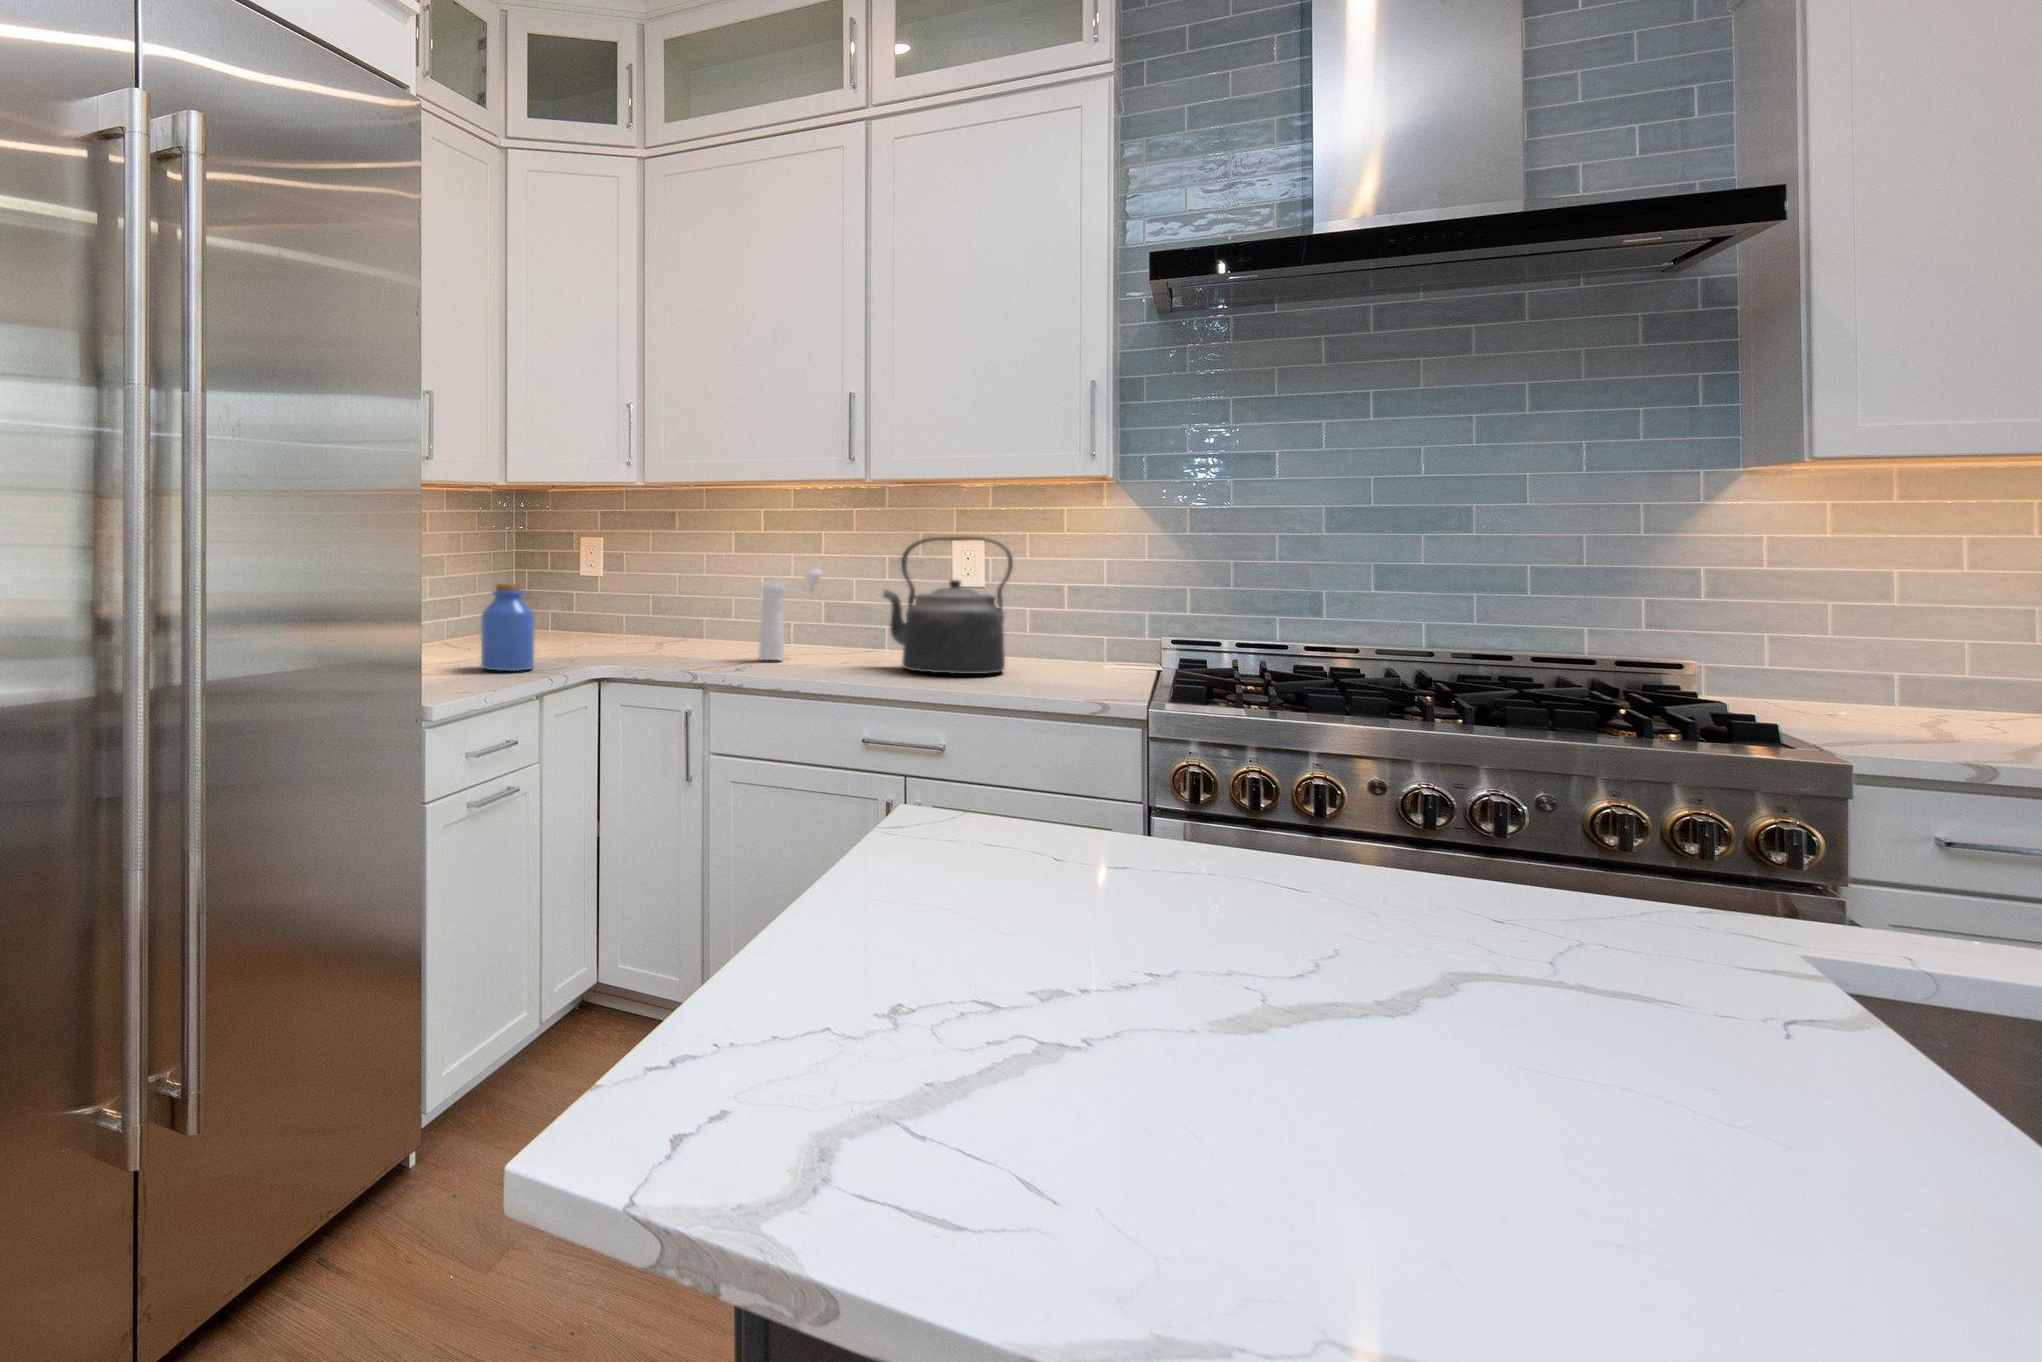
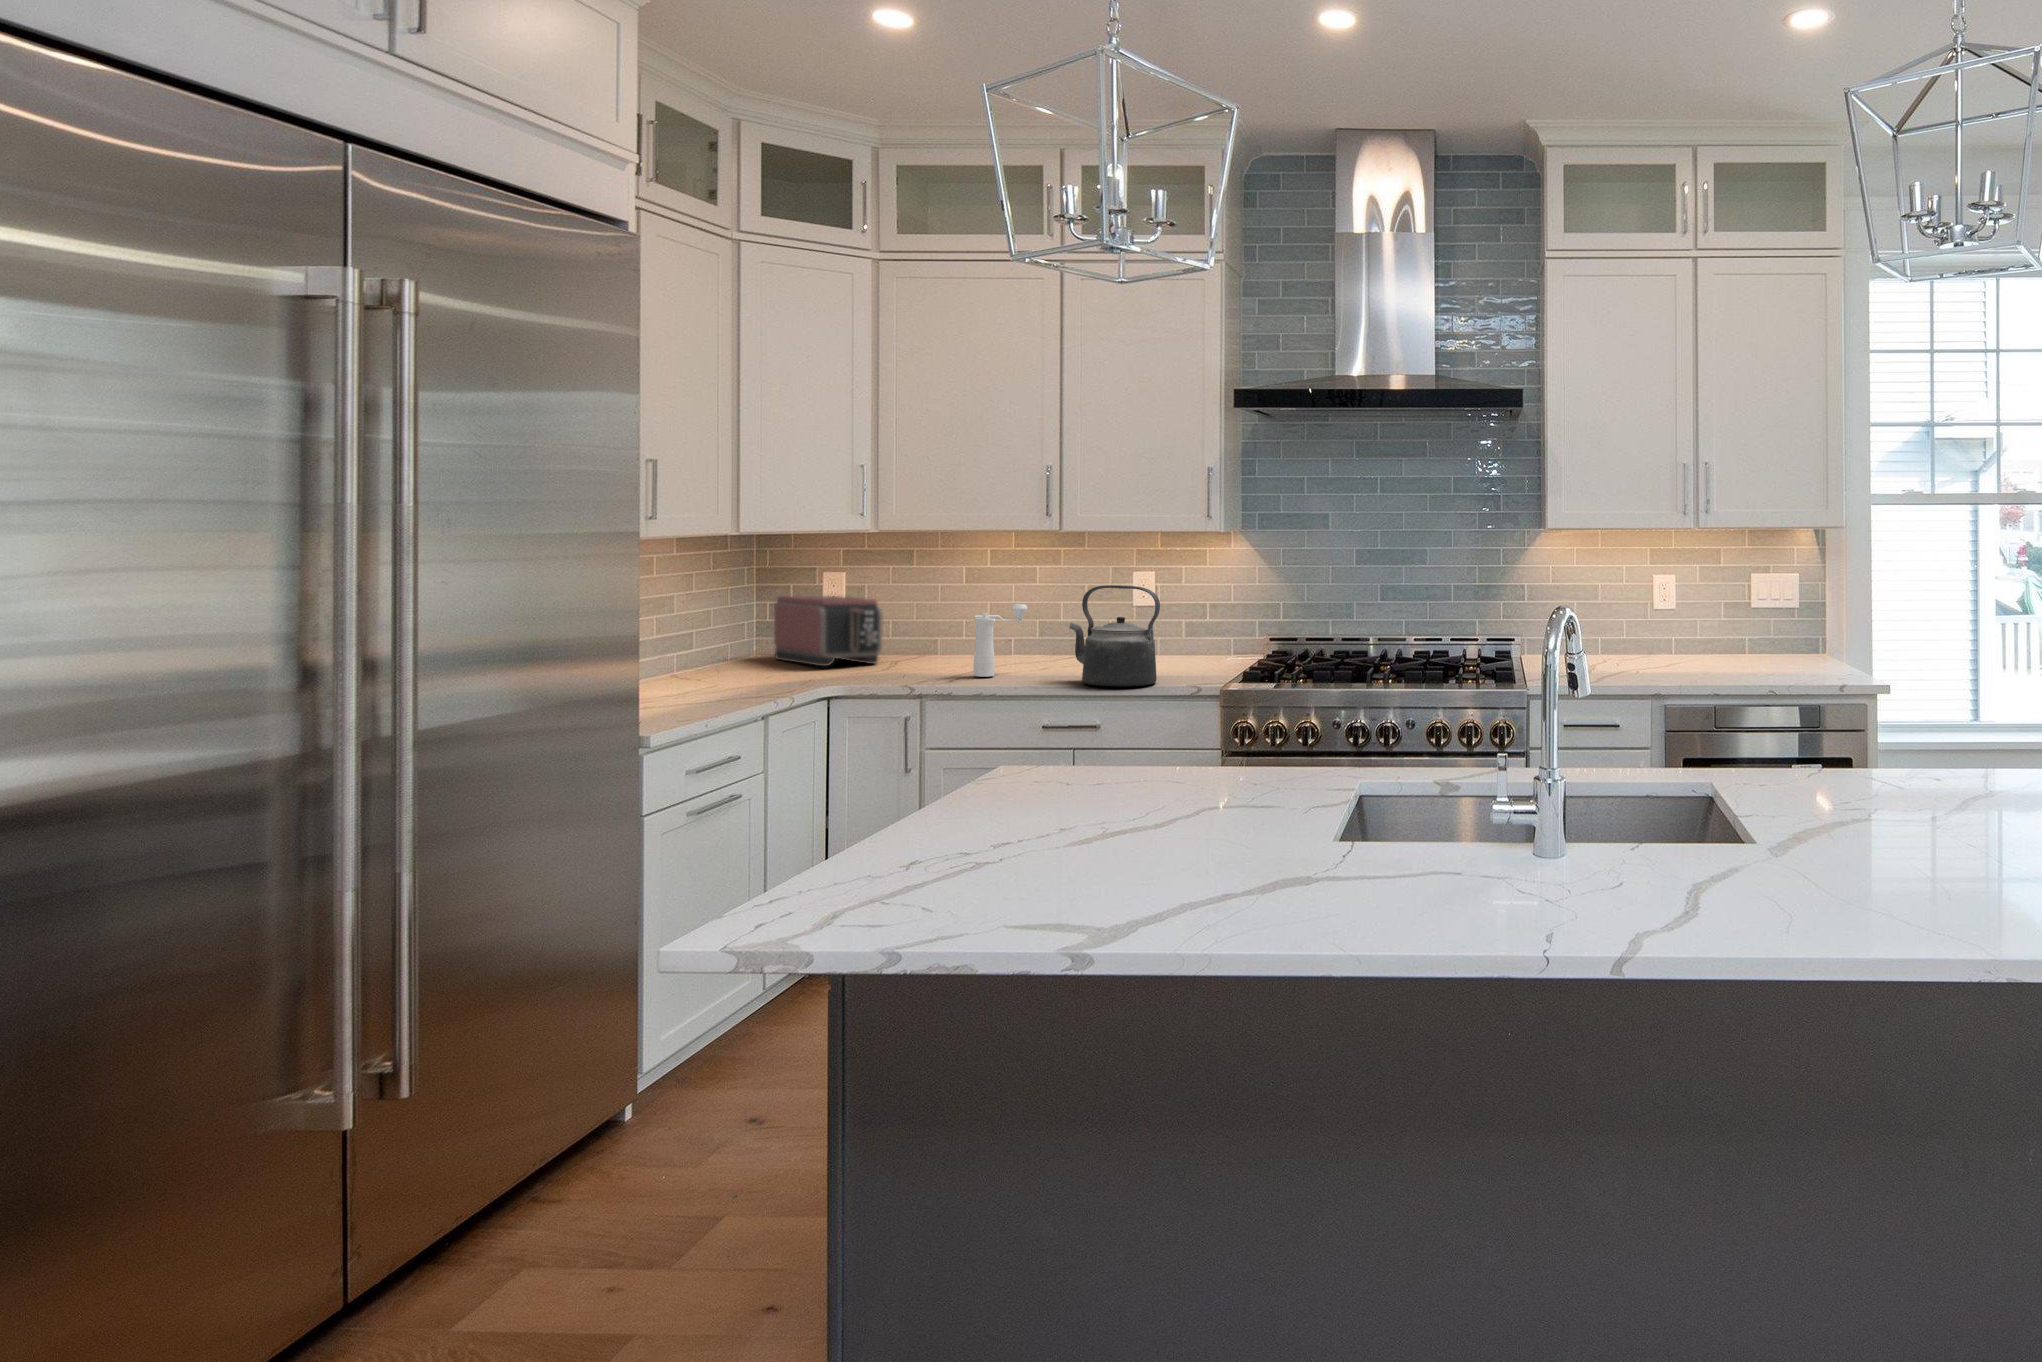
toaster: none [534,569,648,647] -> present [774,596,882,666]
jar: present [481,584,535,671] -> none [710,619,764,693]

